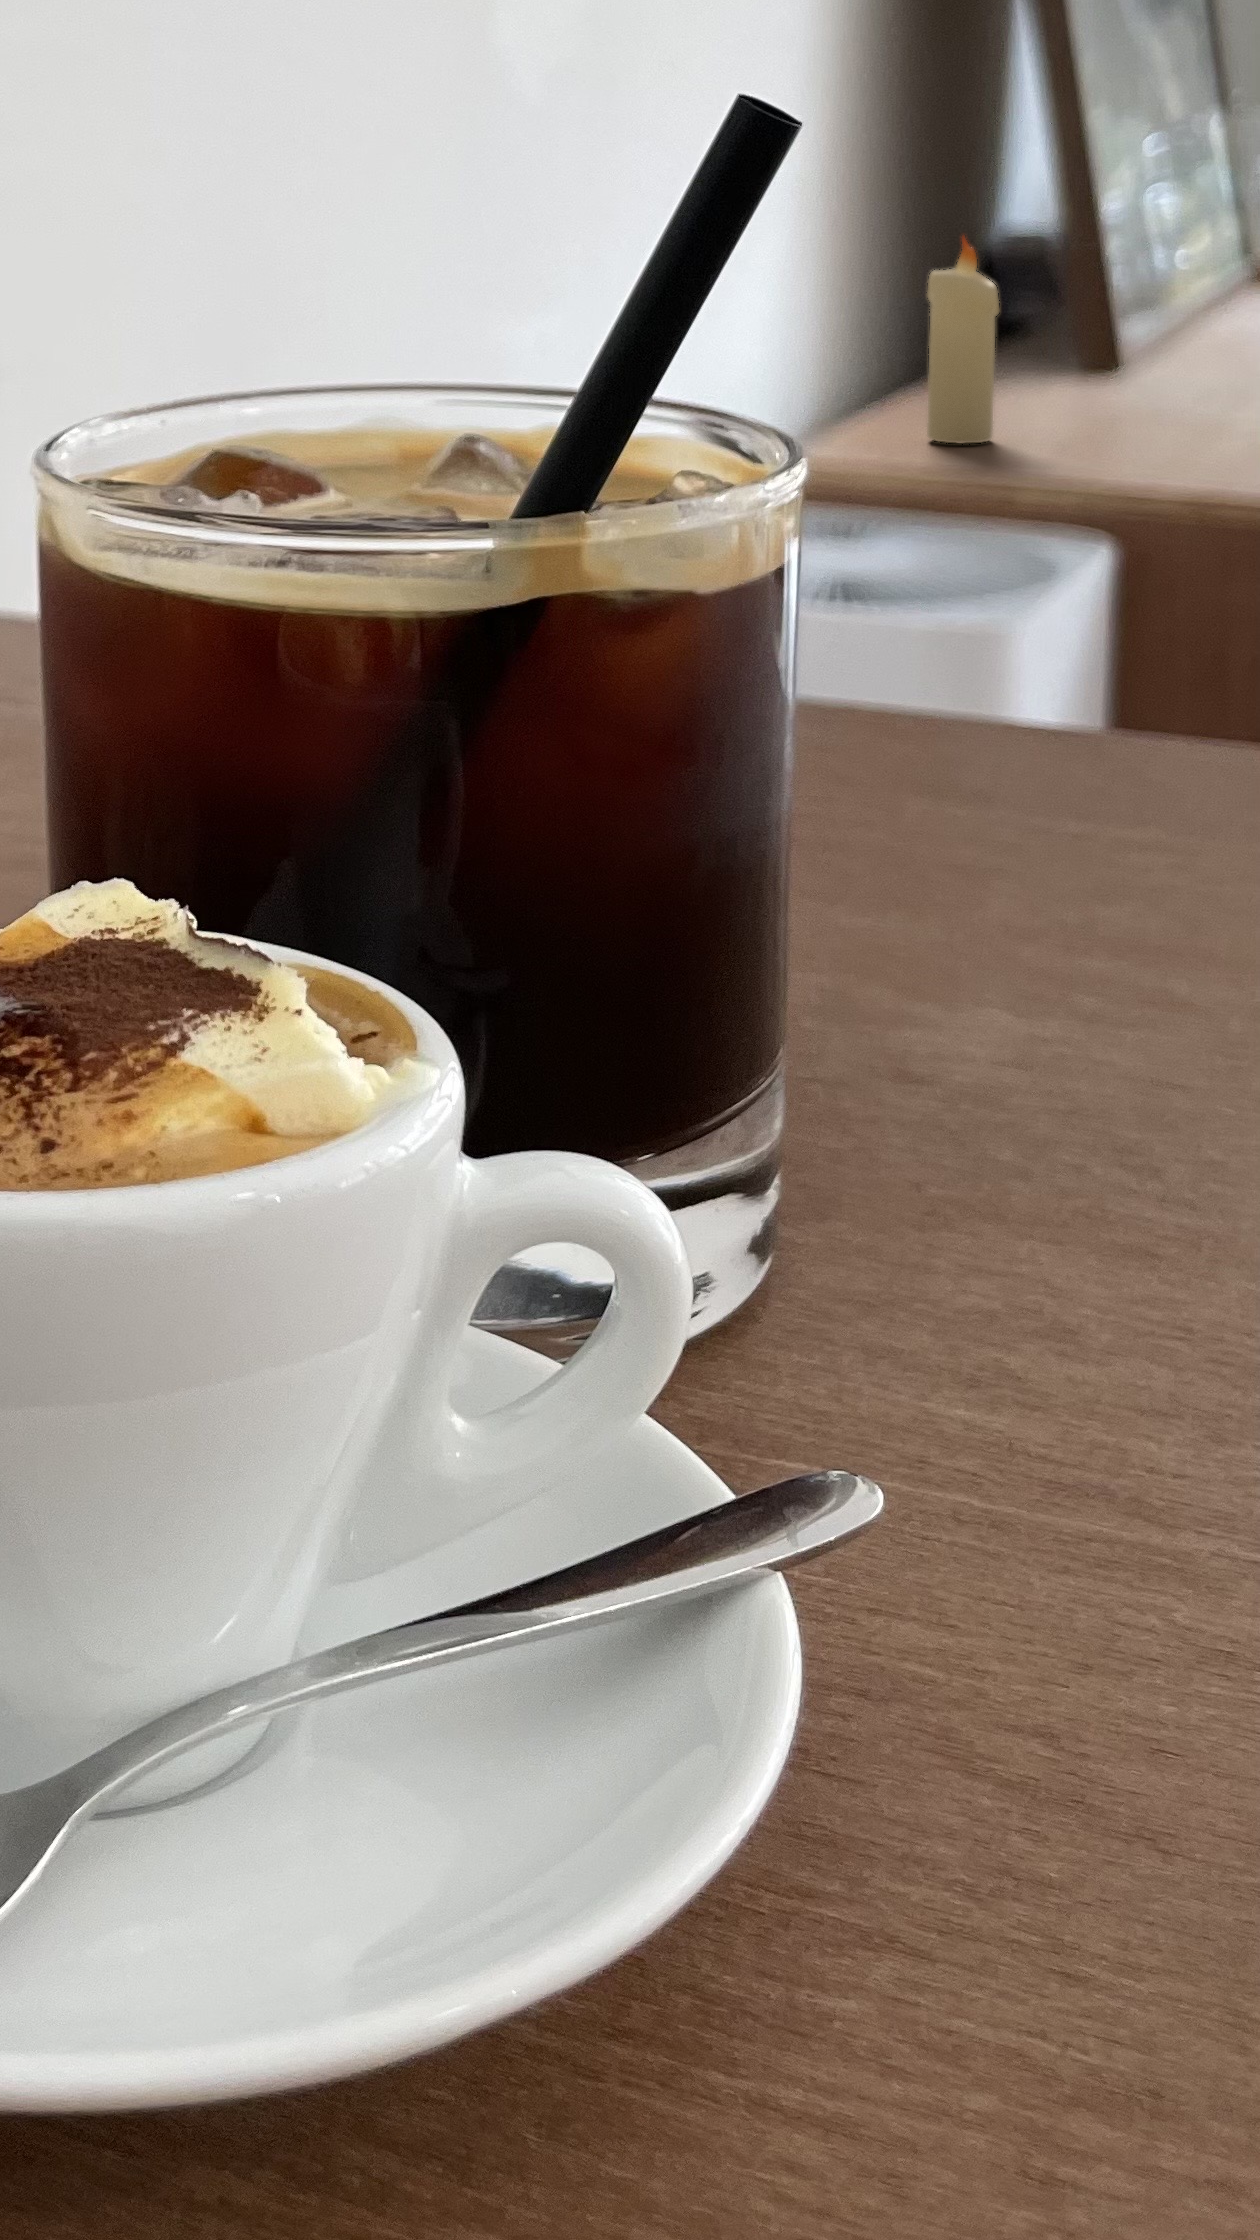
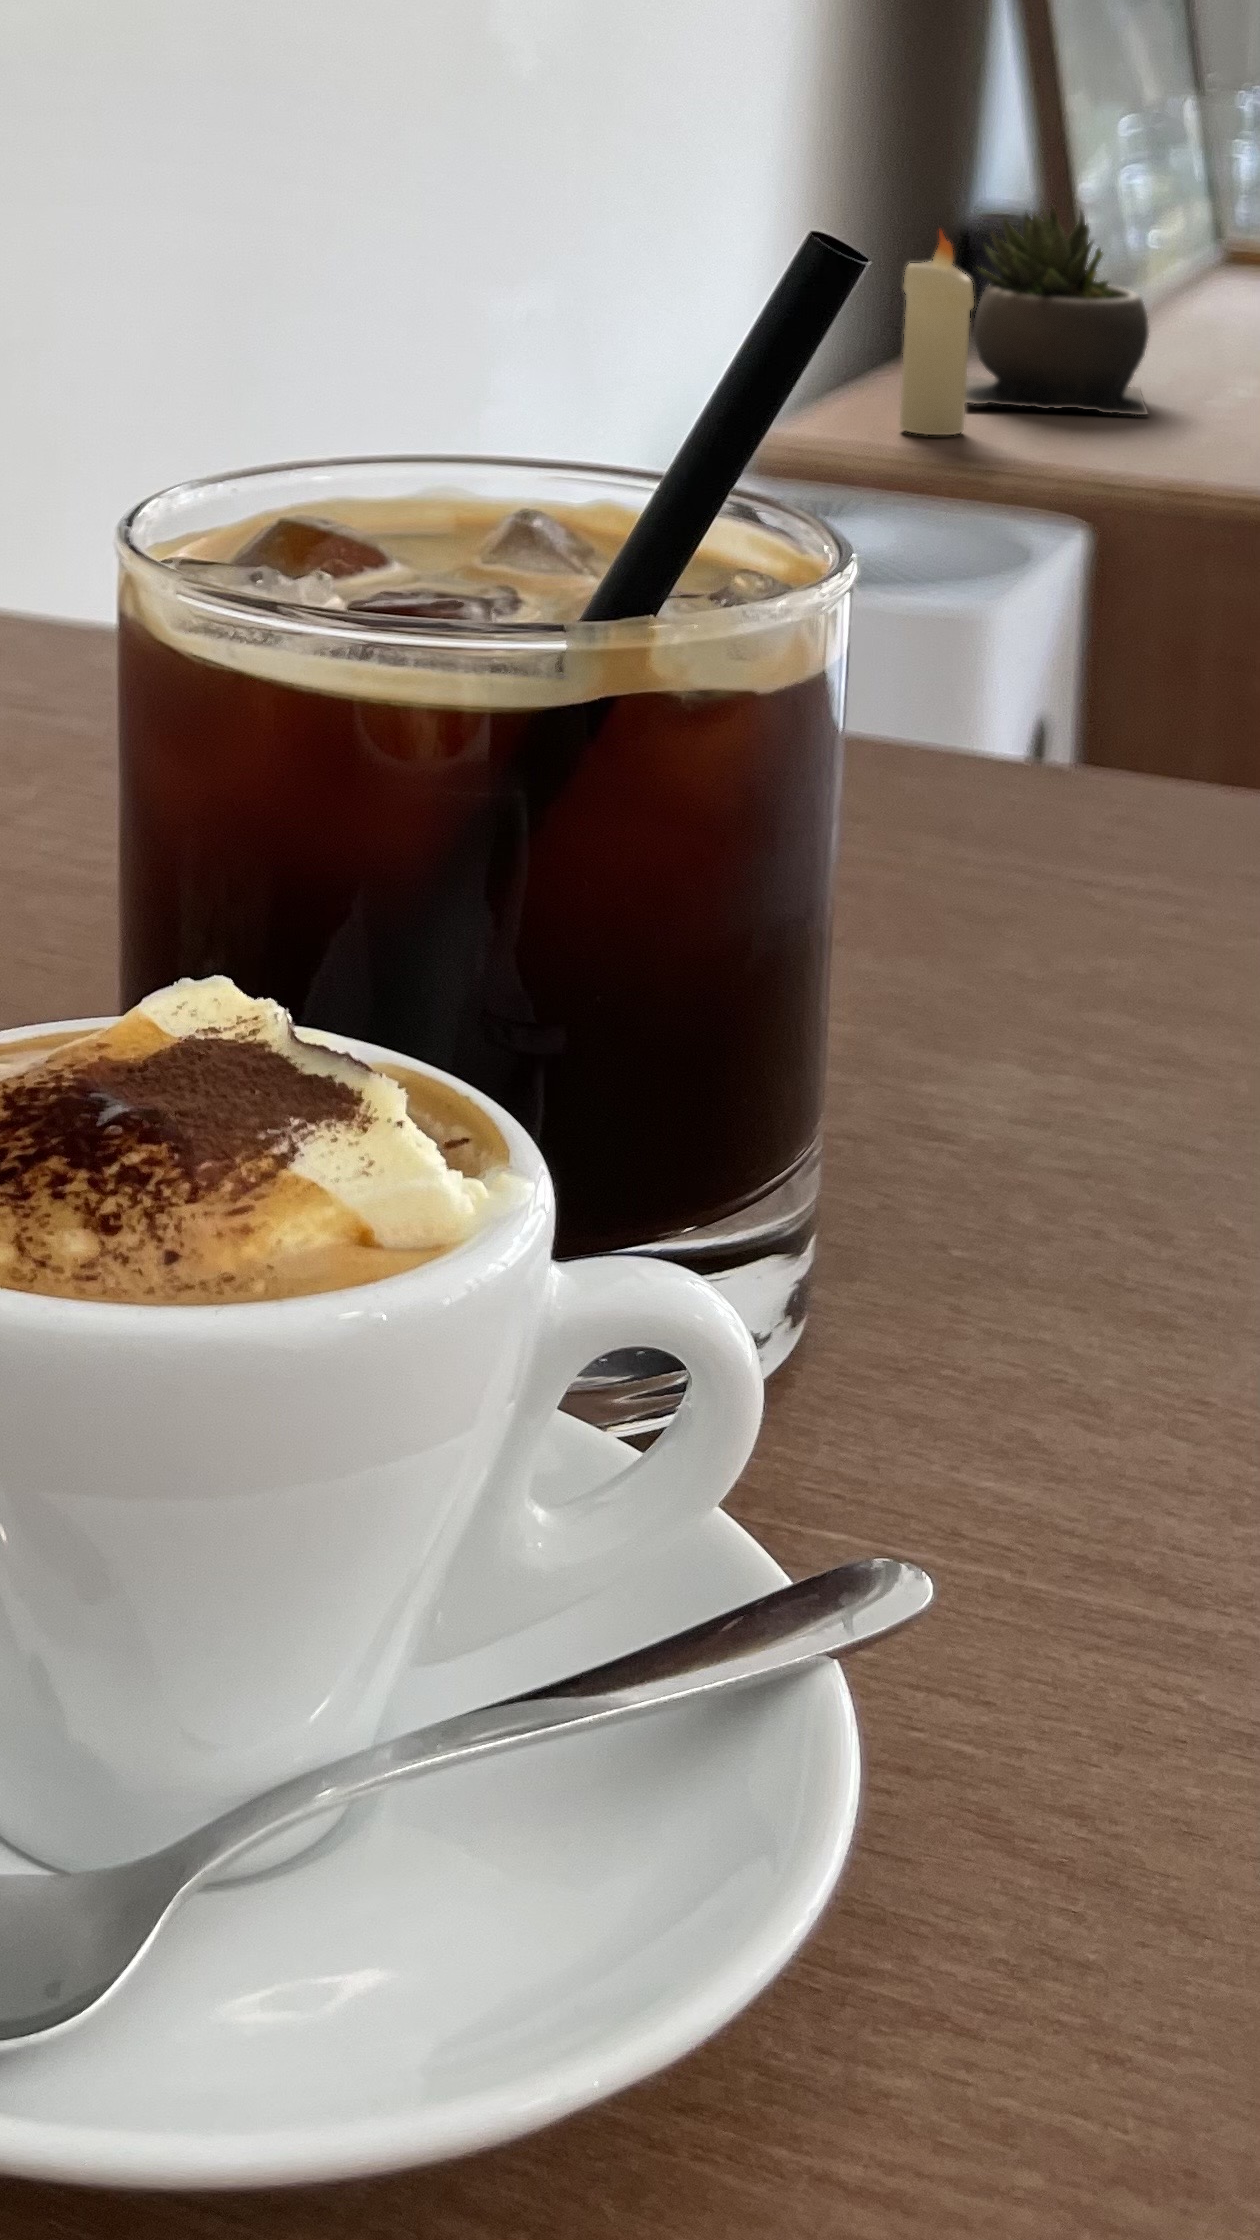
succulent plant: none [992,209,1180,418] -> present [965,208,1149,415]

